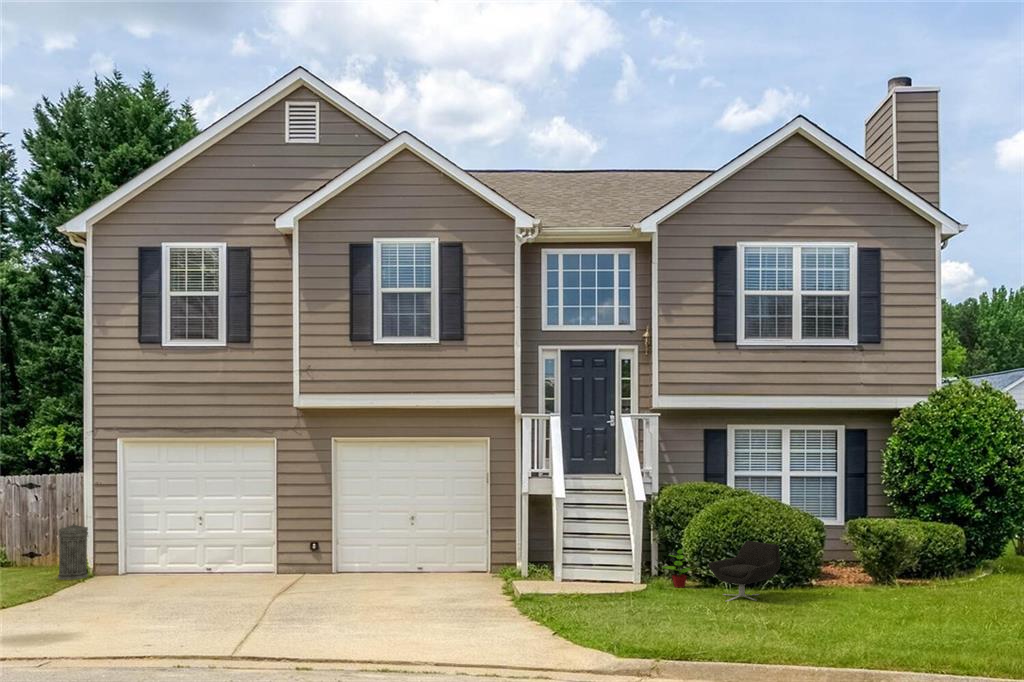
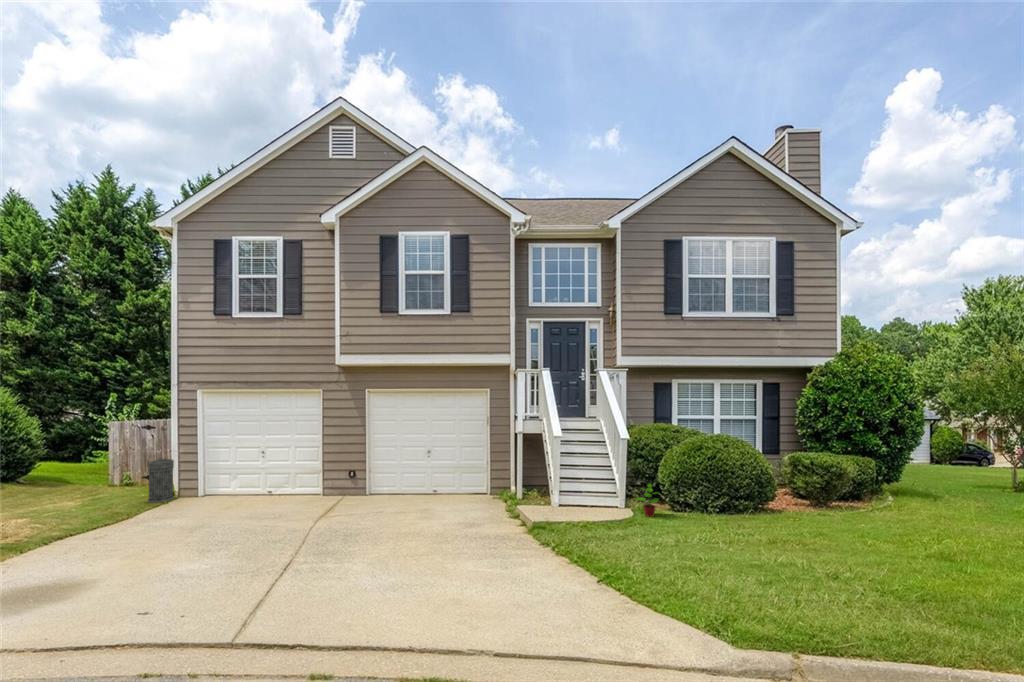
lounge chair: present [708,541,781,601] -> none [680,479,746,537]

